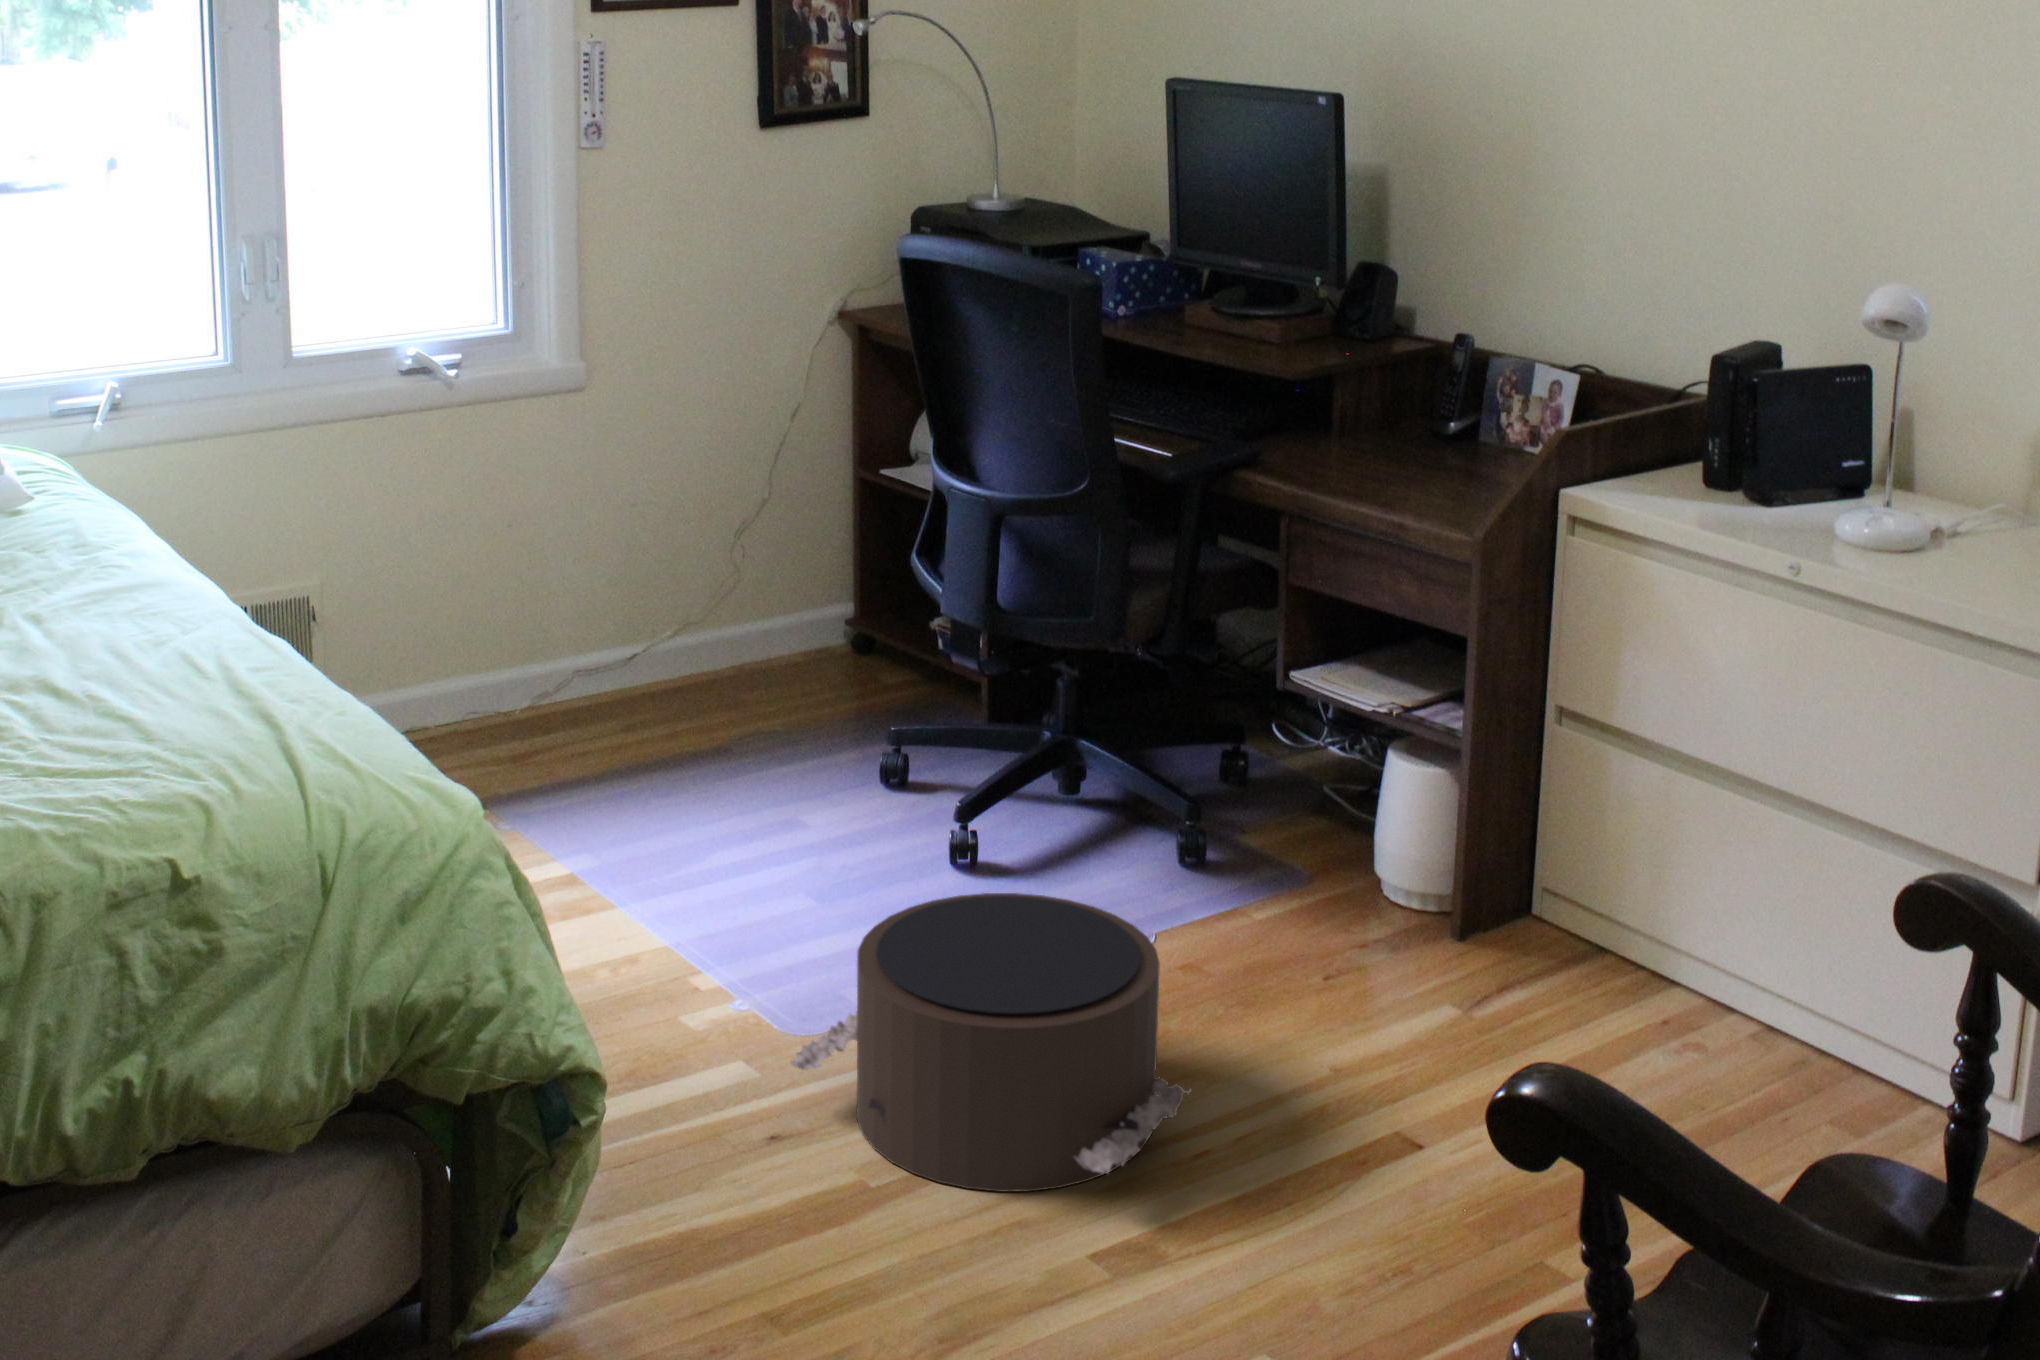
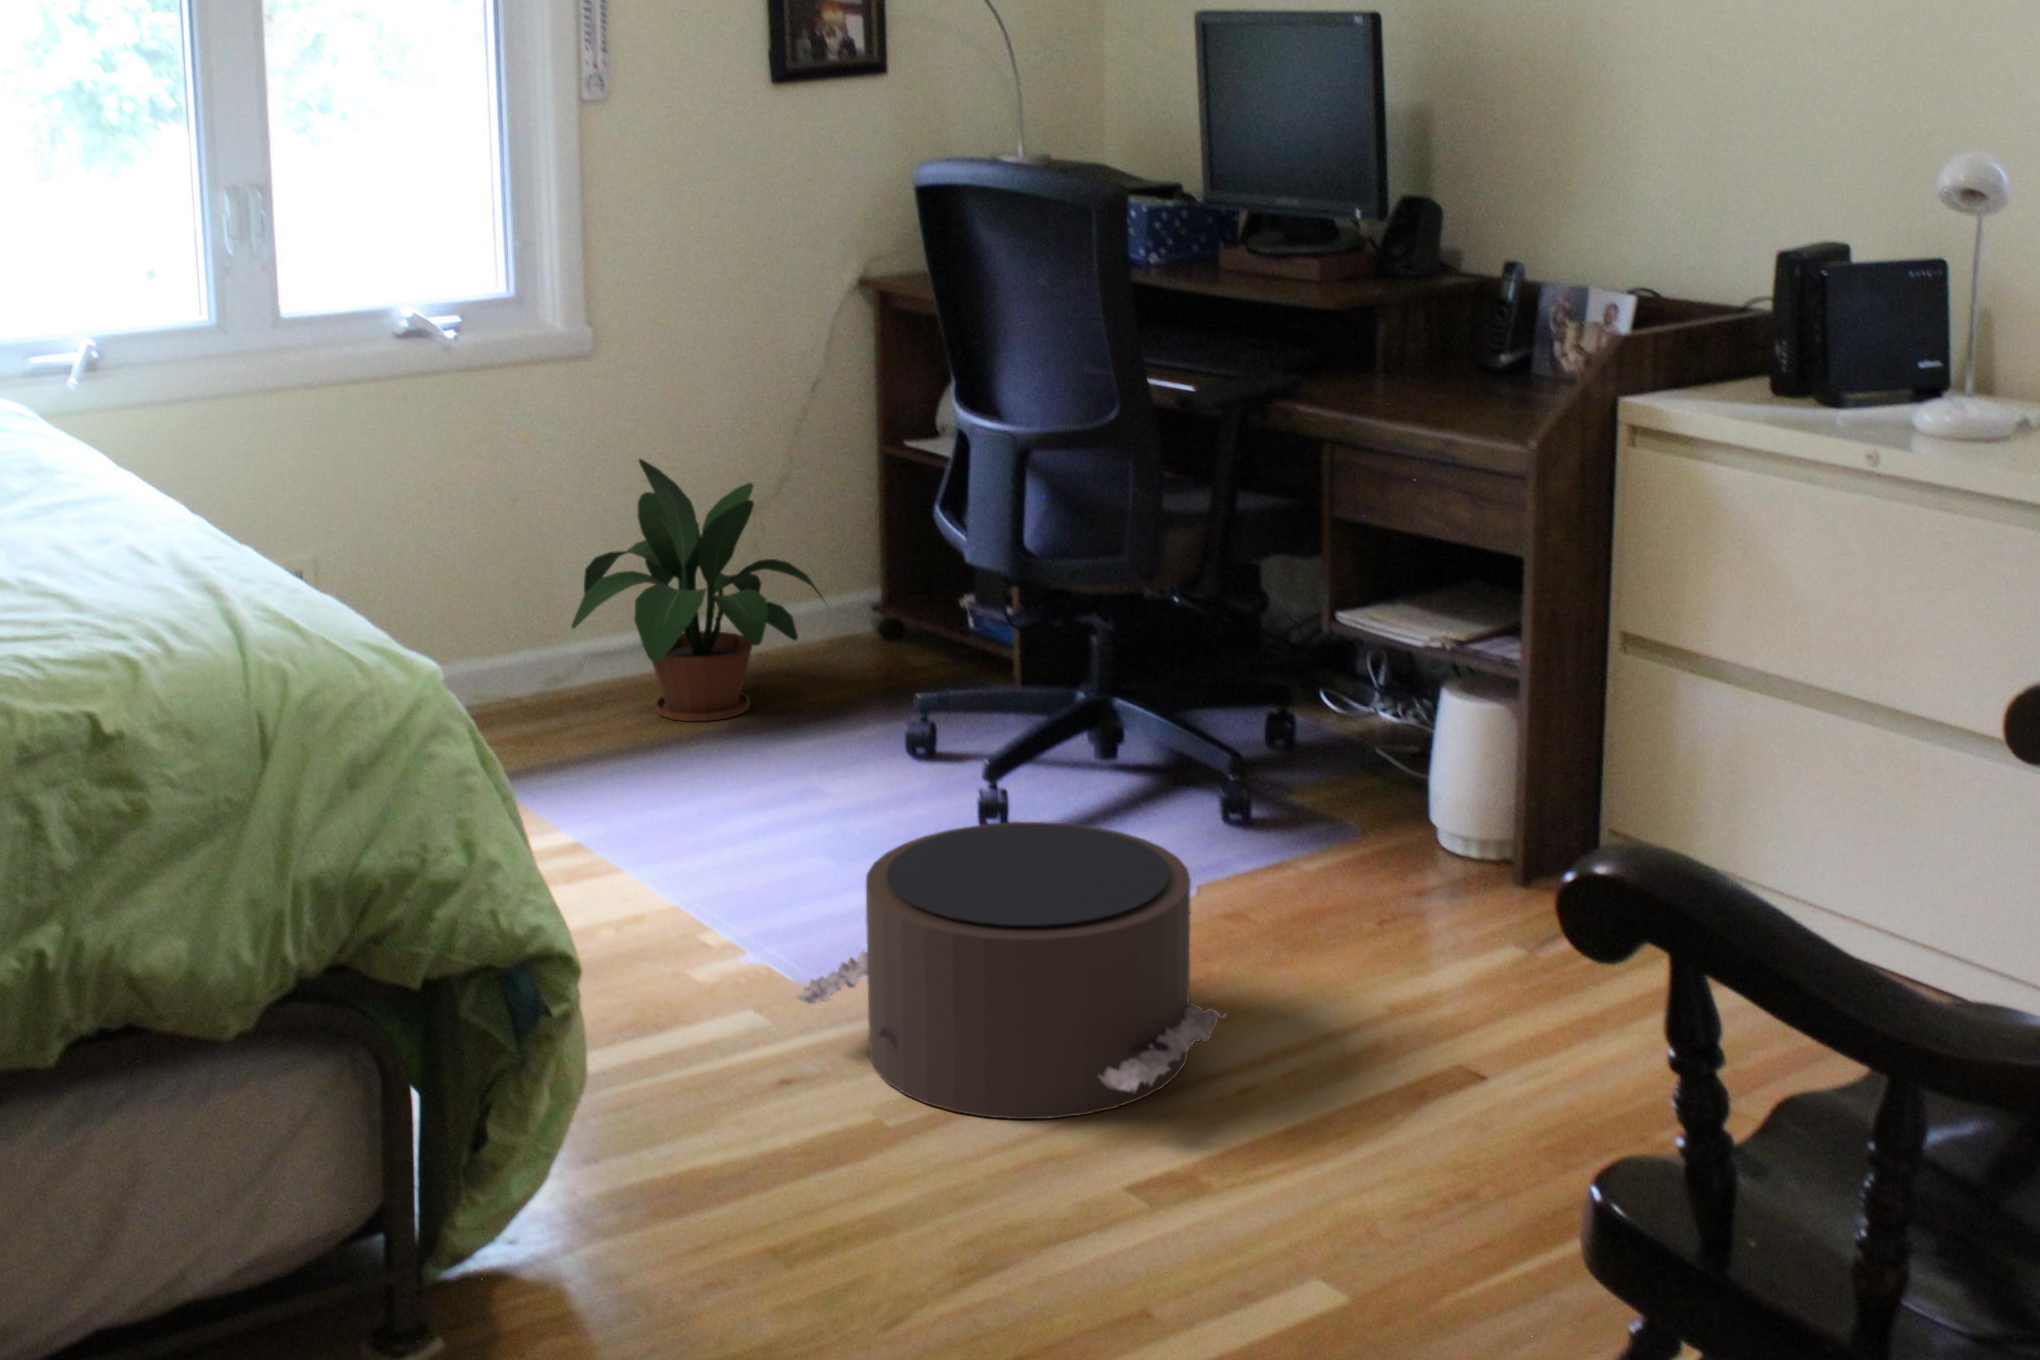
potted plant: none [562,492,804,738] -> present [572,459,822,721]

